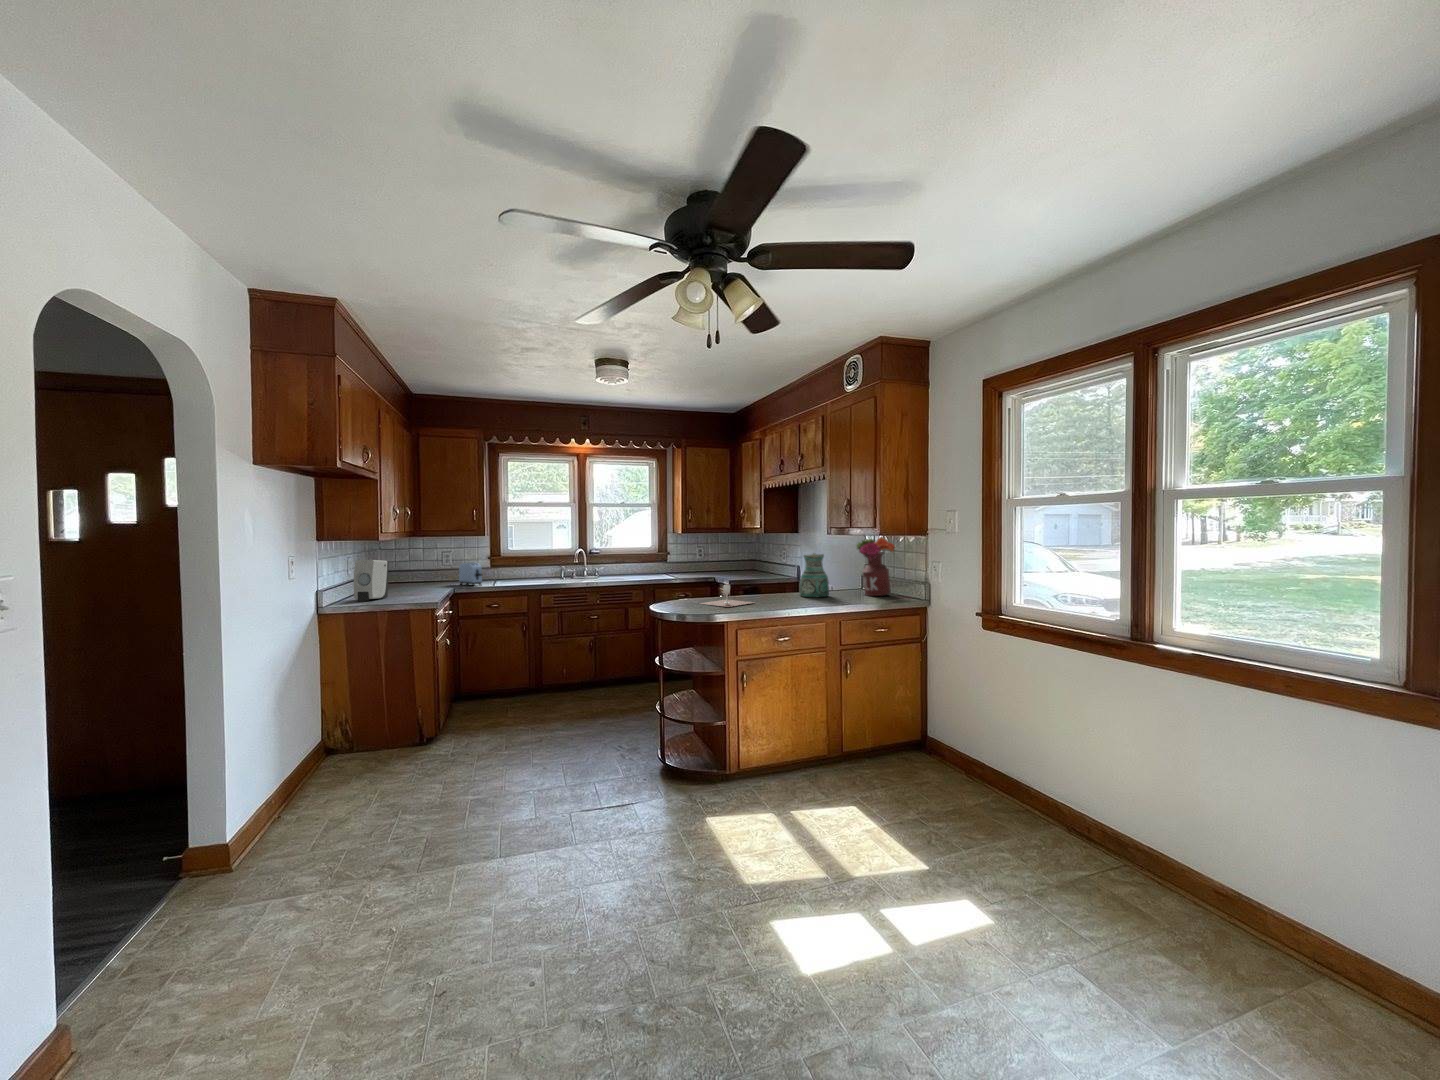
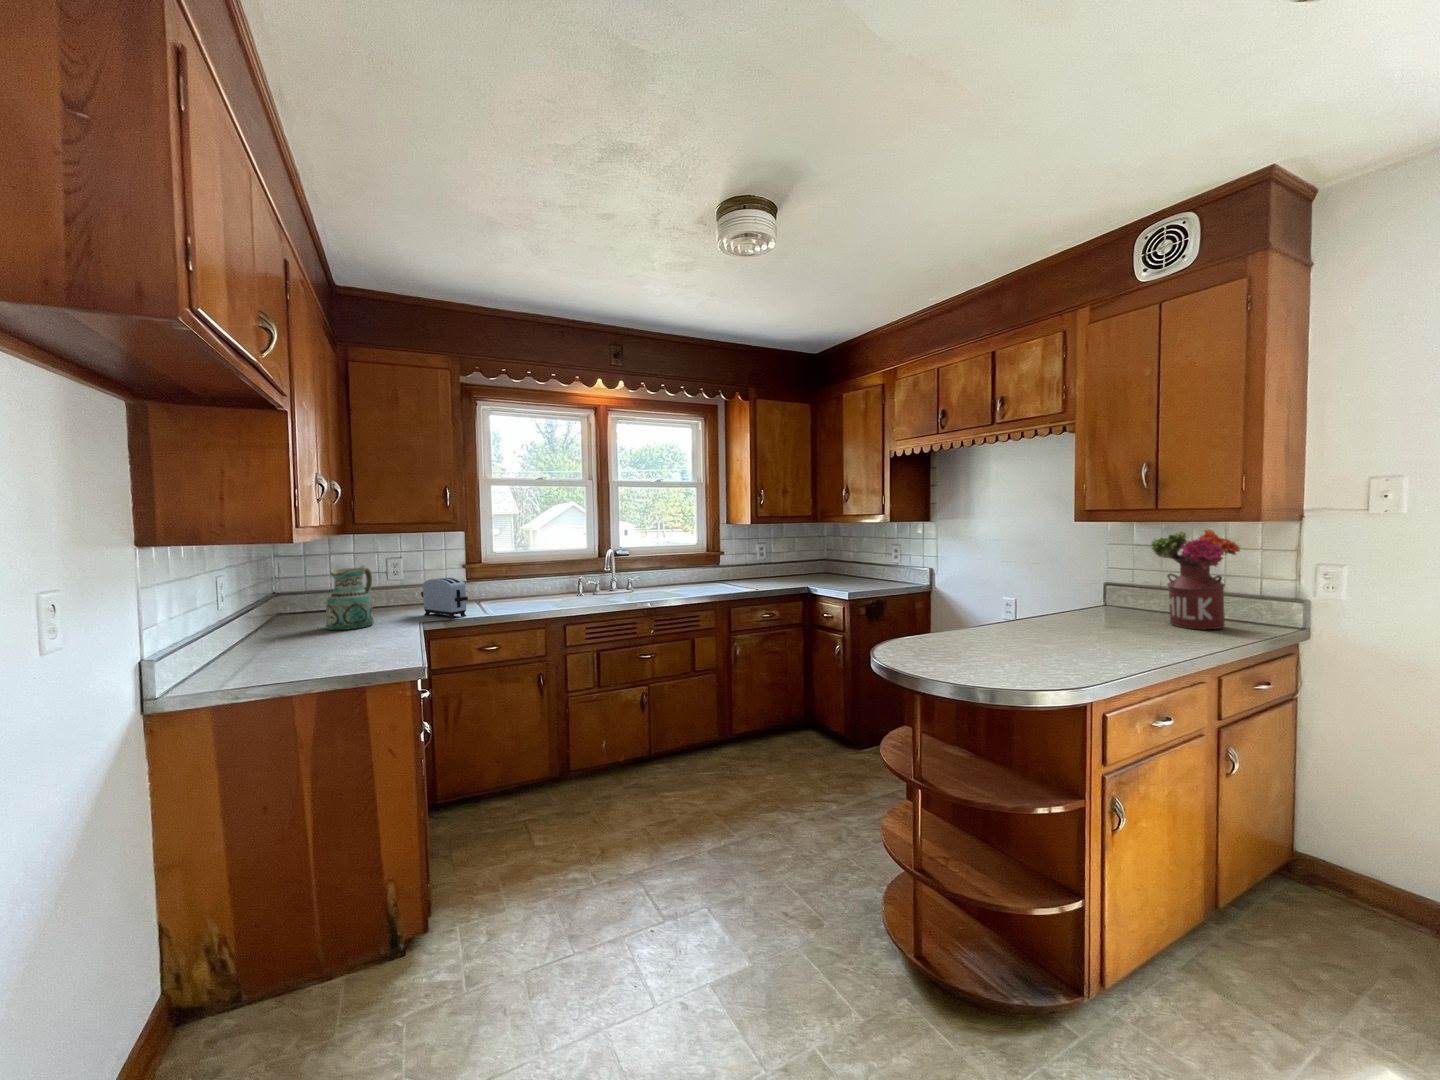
ceramic pitcher: present [800,553,829,597] -> present [326,566,374,630]
soap dispenser: present [354,560,389,601] -> none [229,588,304,675]
wine glass: present [700,584,754,607] -> none [979,626,1080,678]

